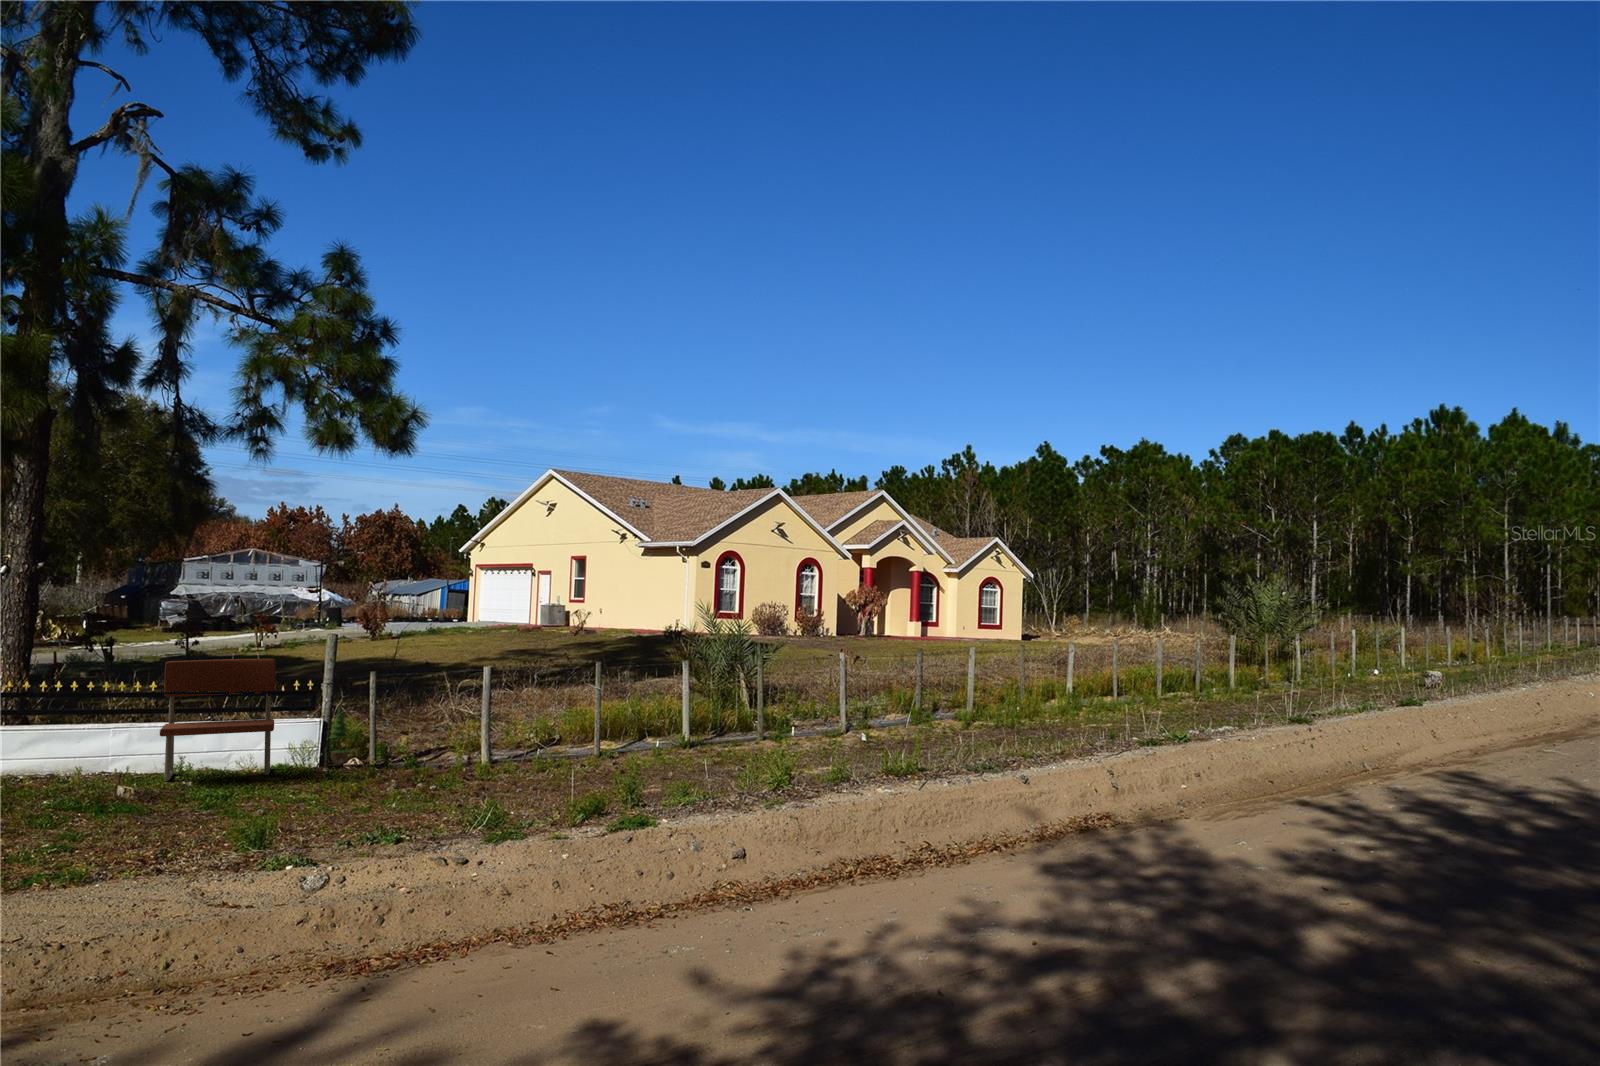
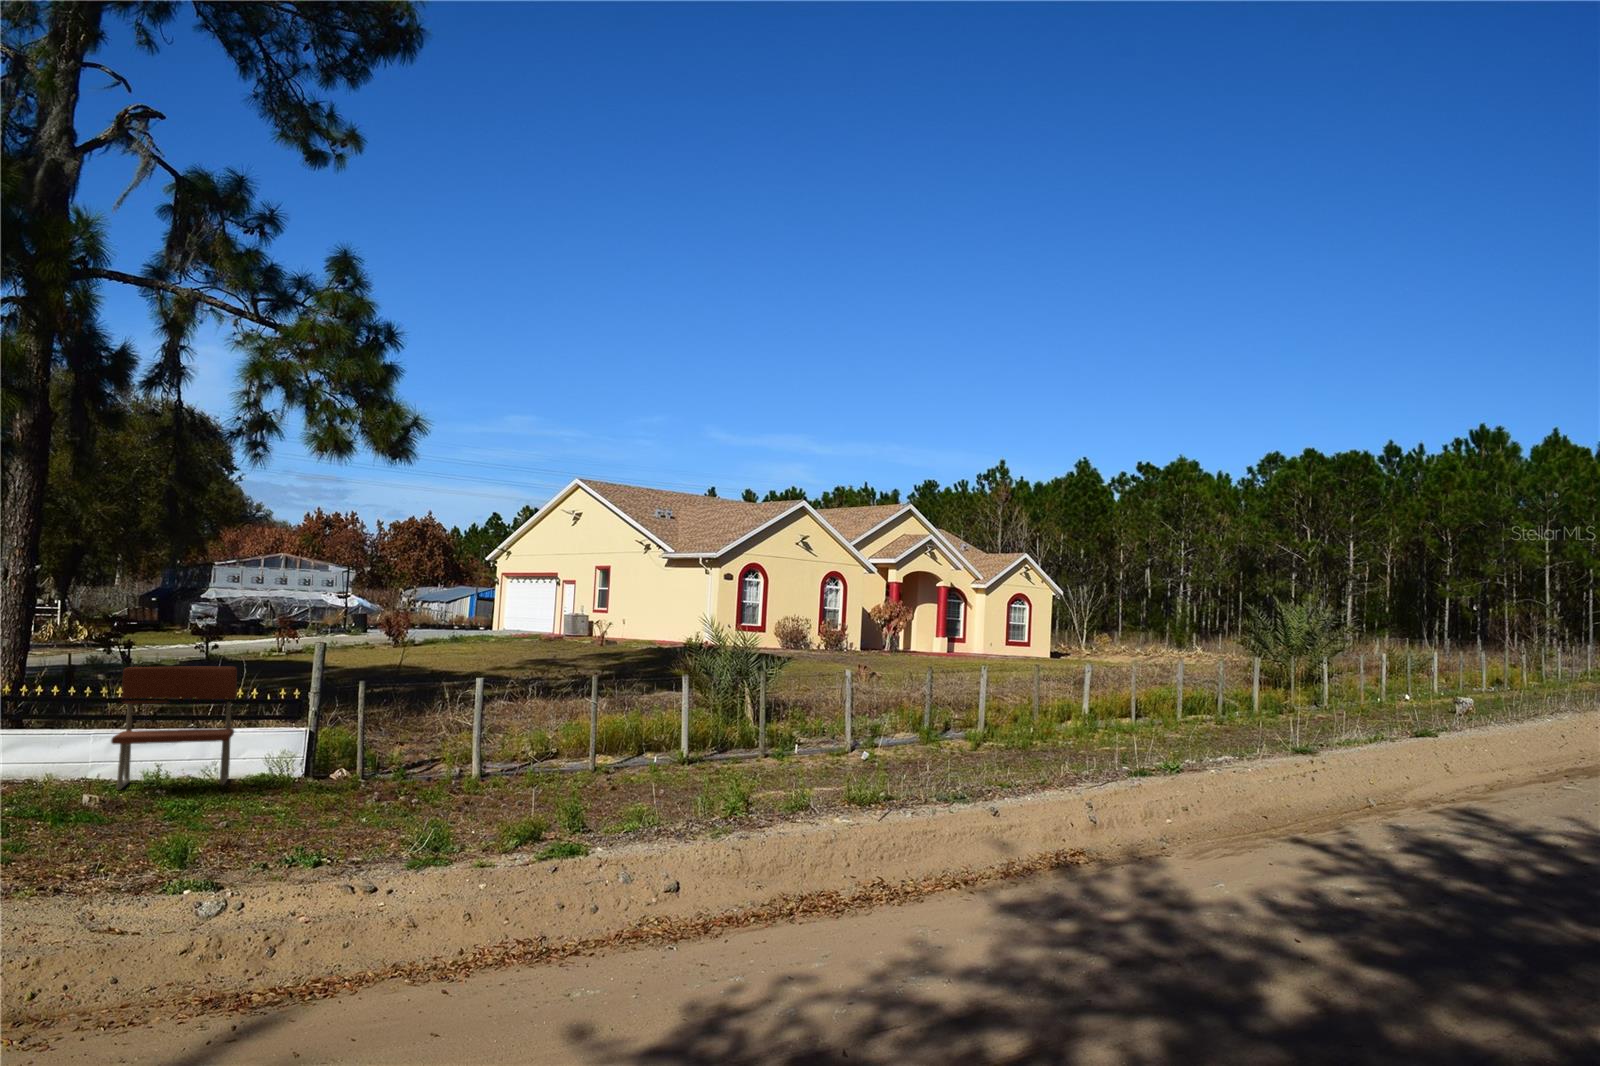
potted tree: present [330,708,348,765] -> none [289,716,313,777]

